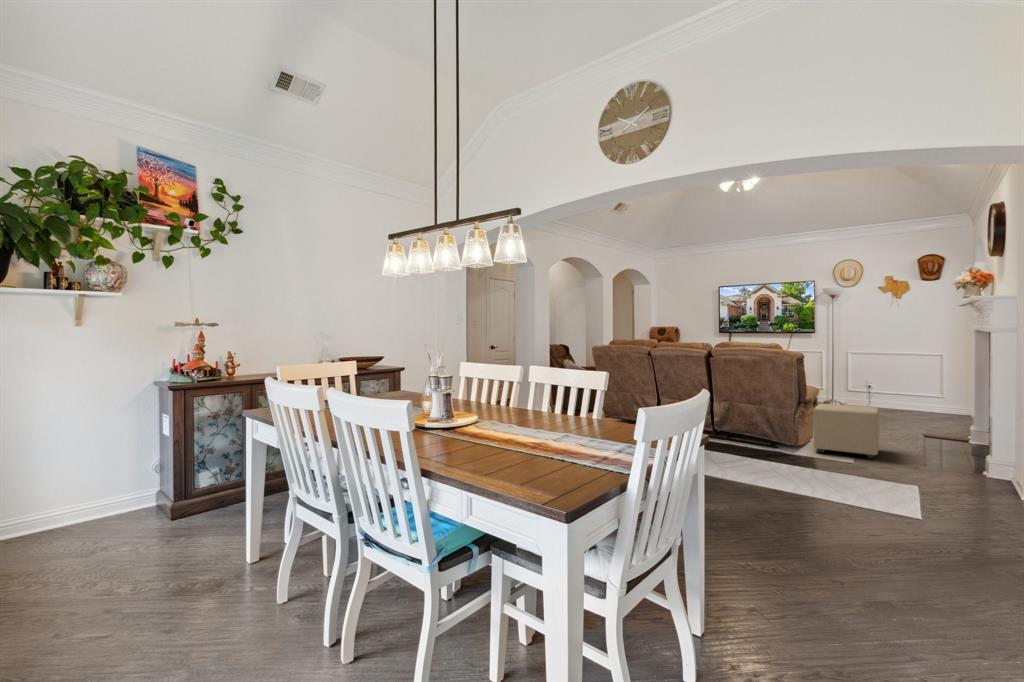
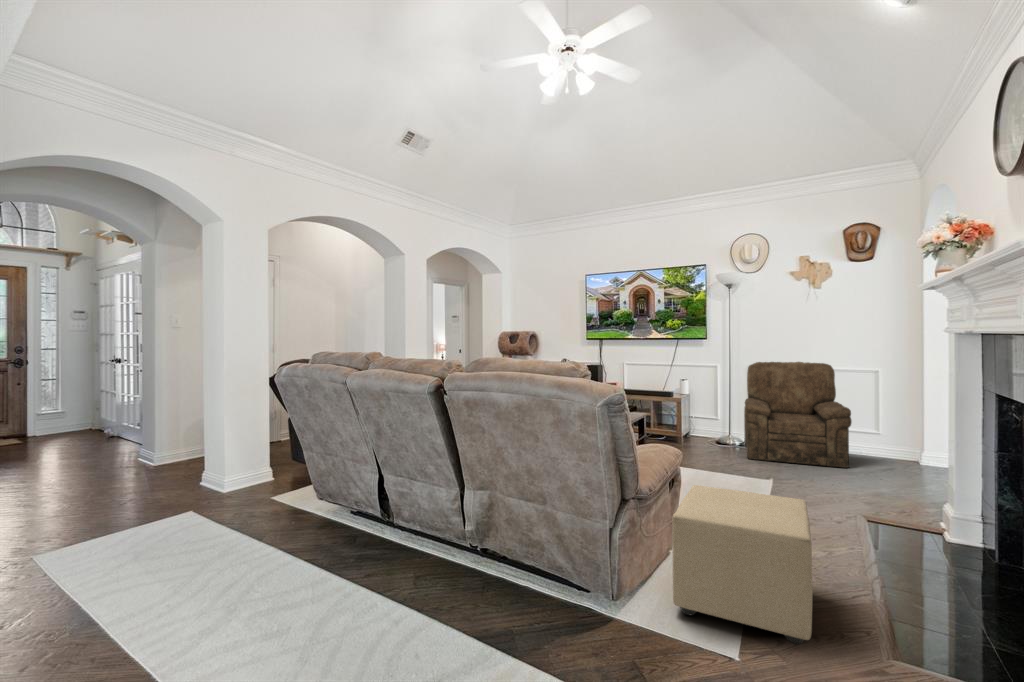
armchair: none [844,350,920,418] -> present [744,362,852,468]

